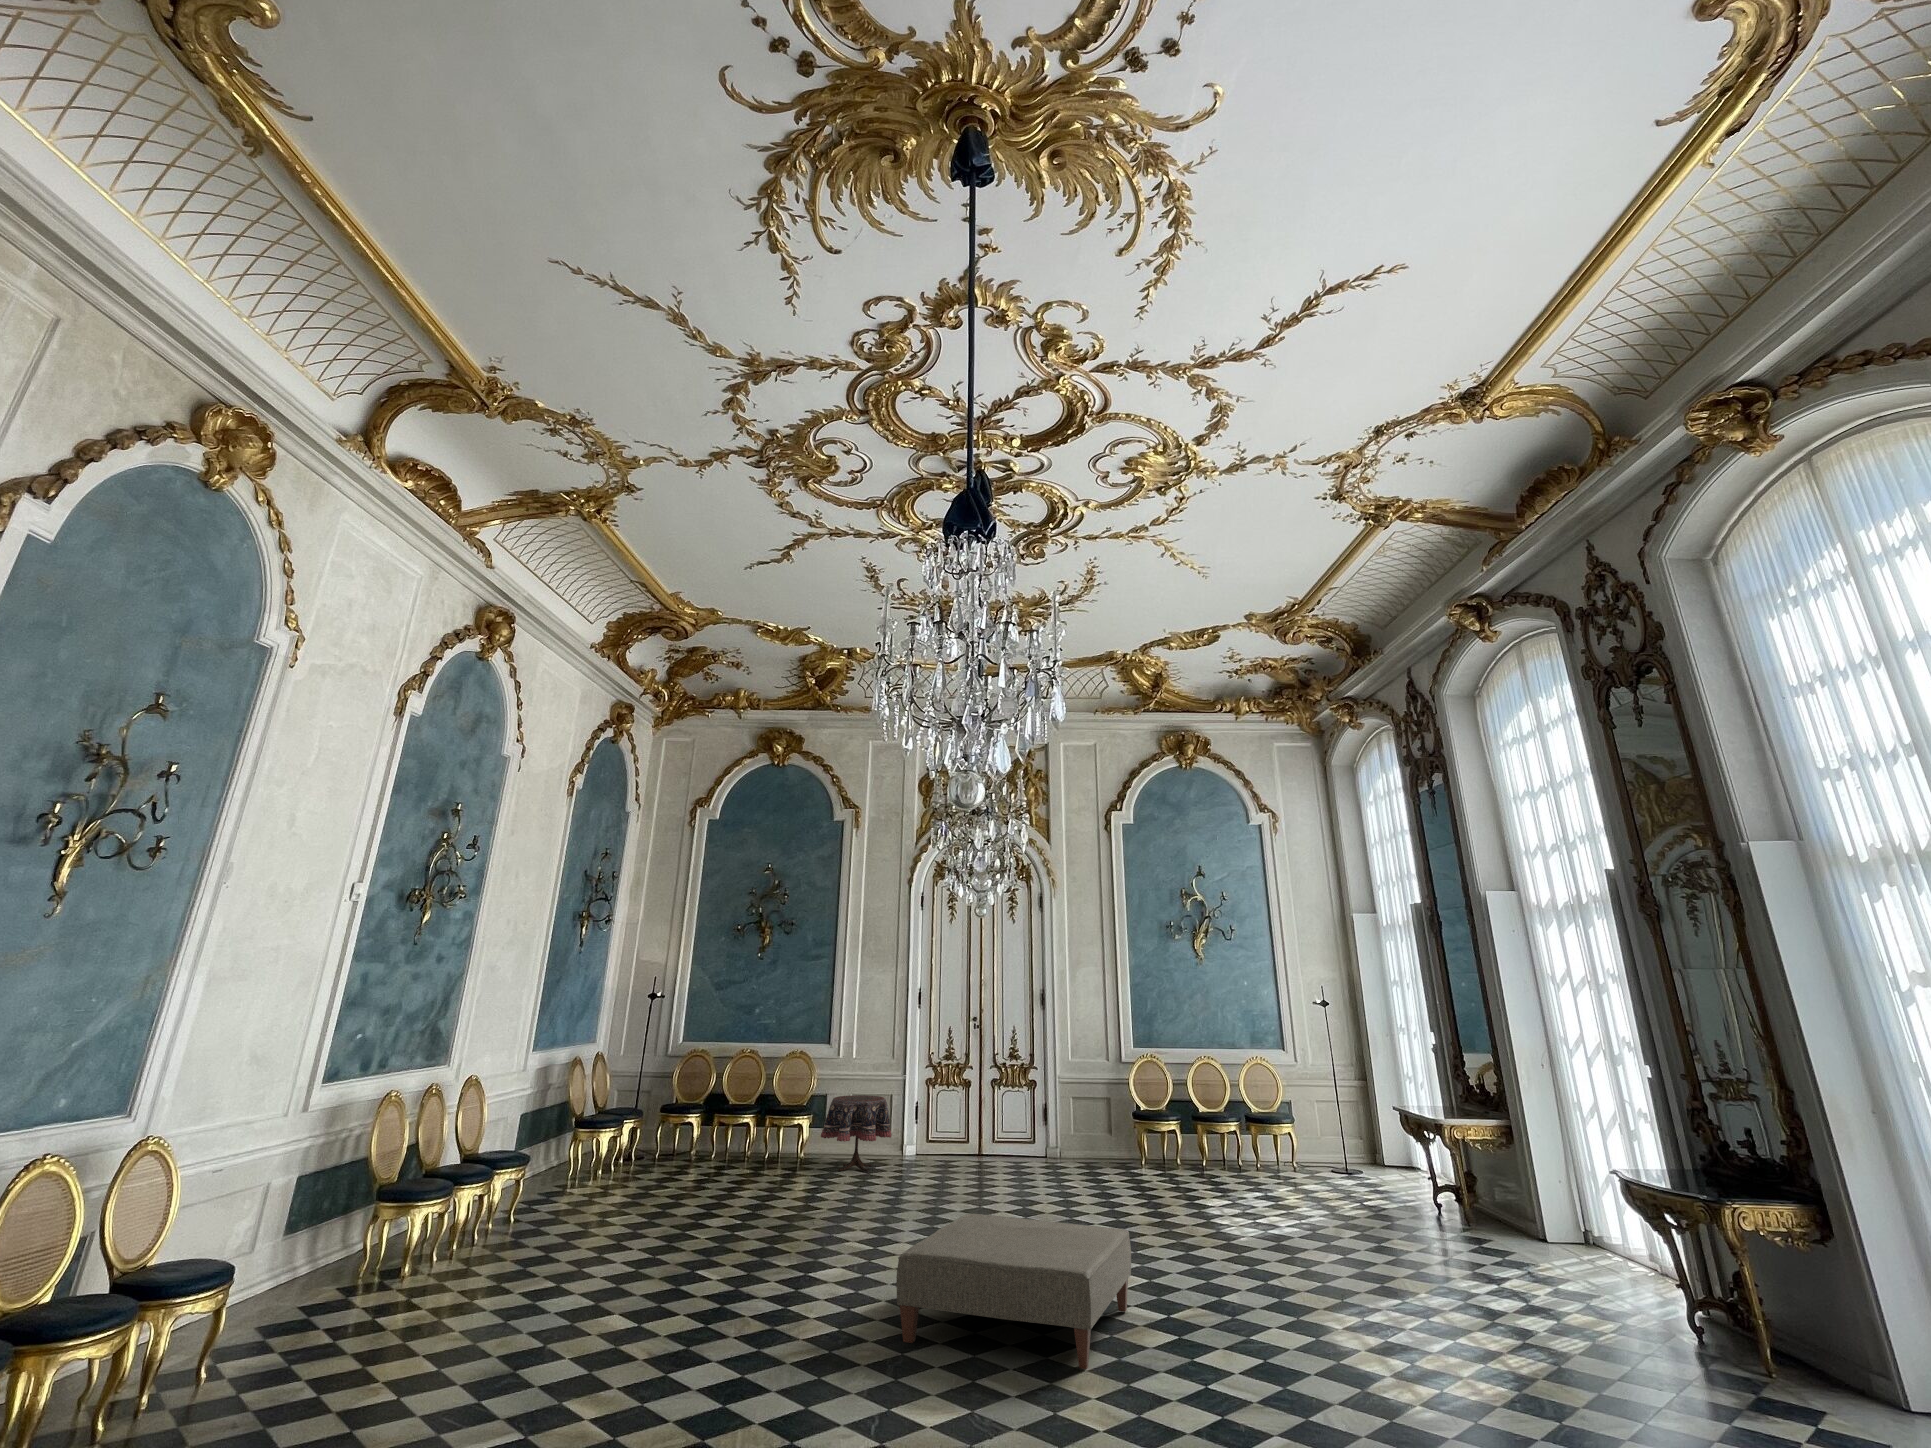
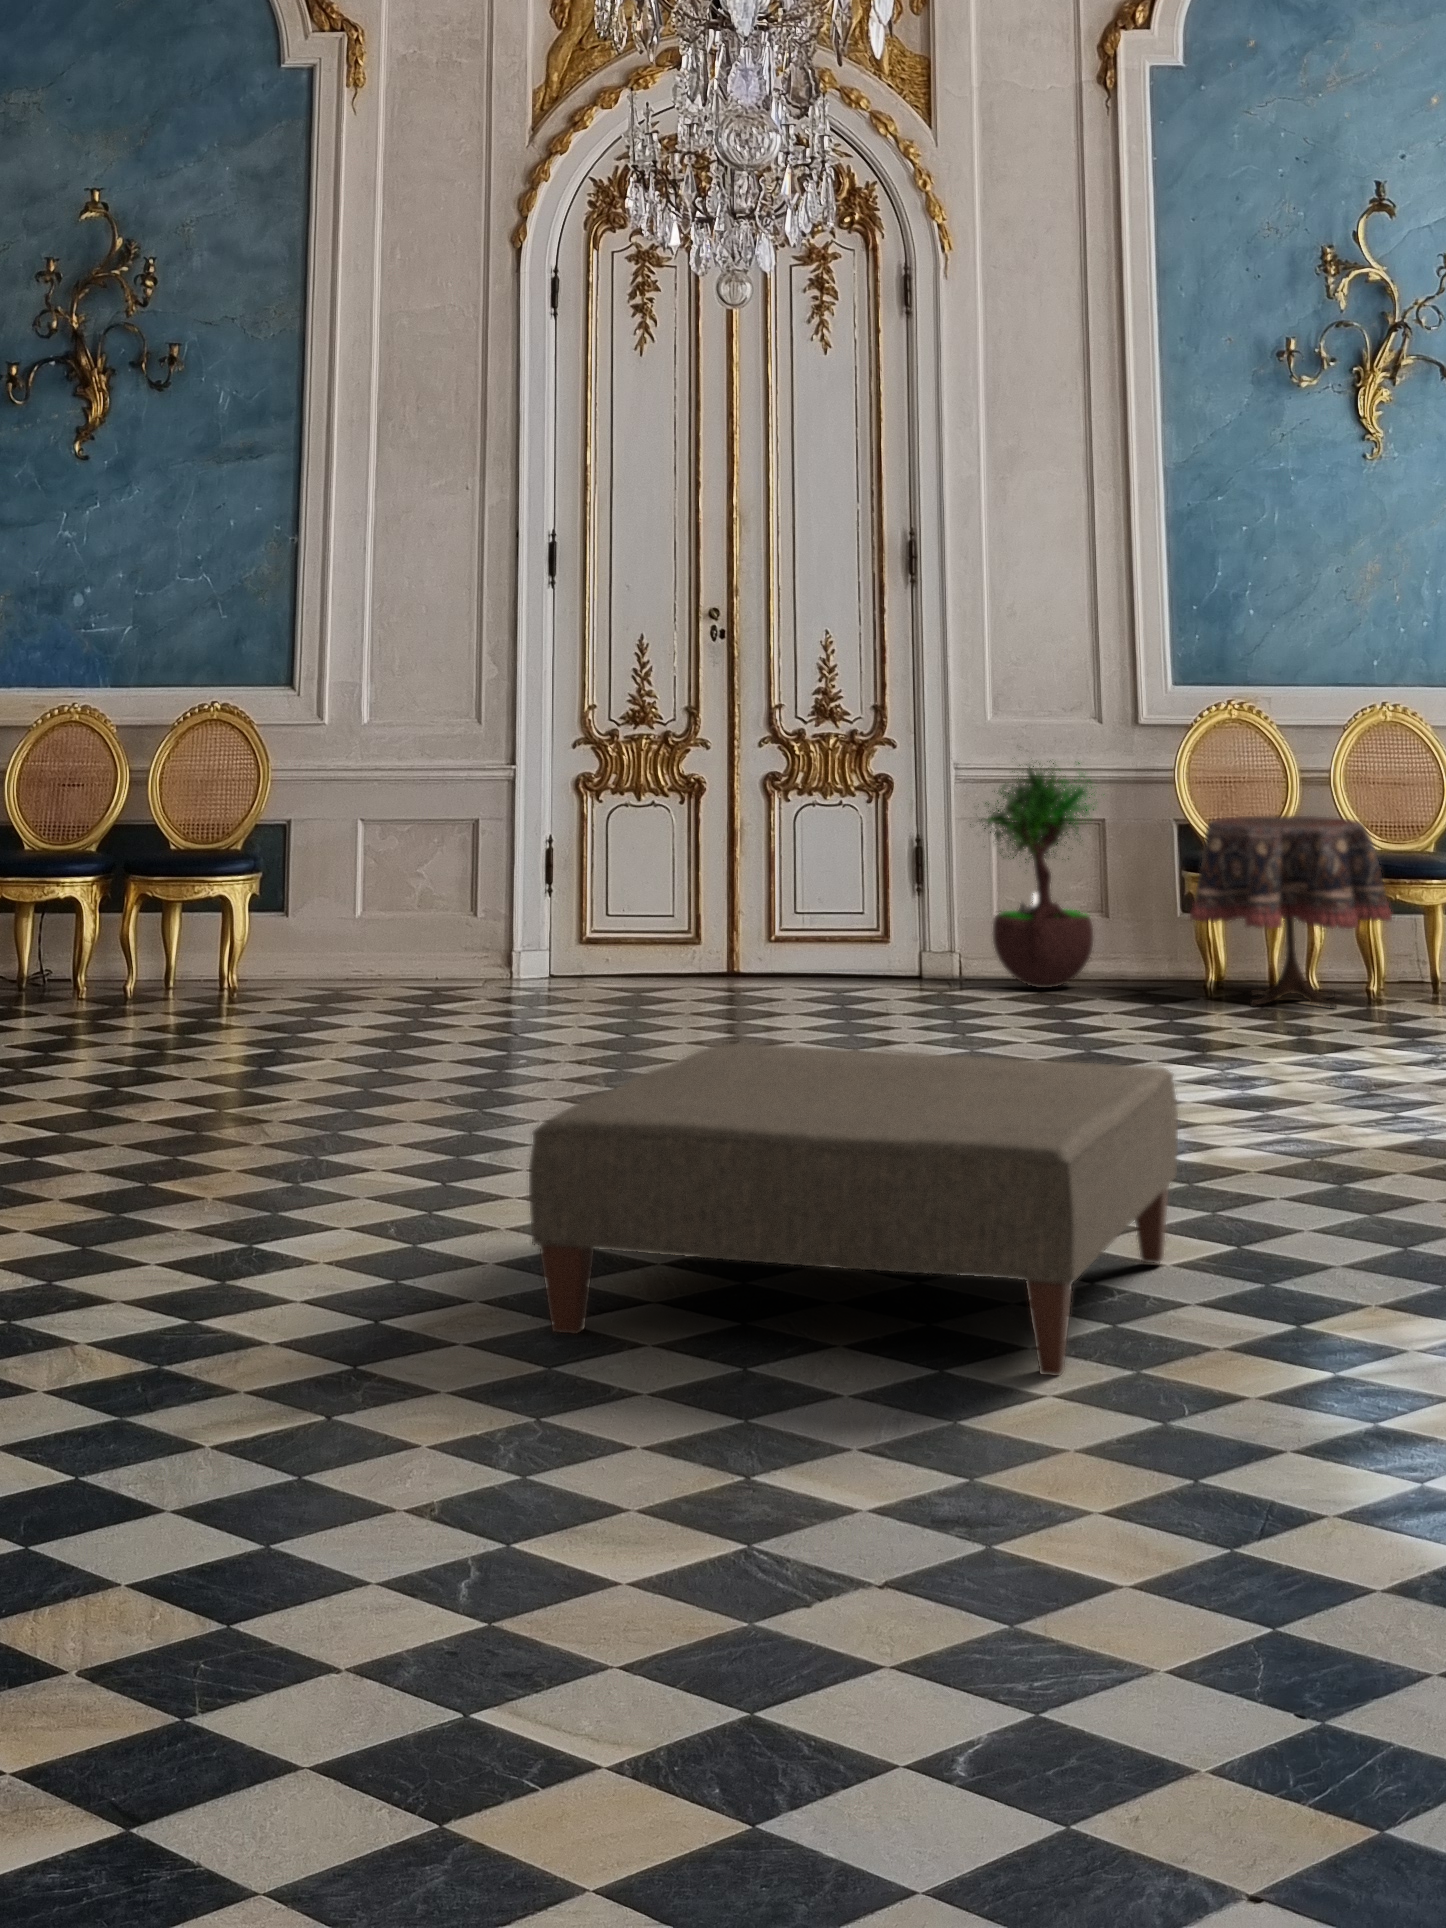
potted tree: none [1062,1073,1110,1170] -> present [970,760,1094,988]
side table: present [821,1095,892,1172] -> present [1190,816,1392,1008]

